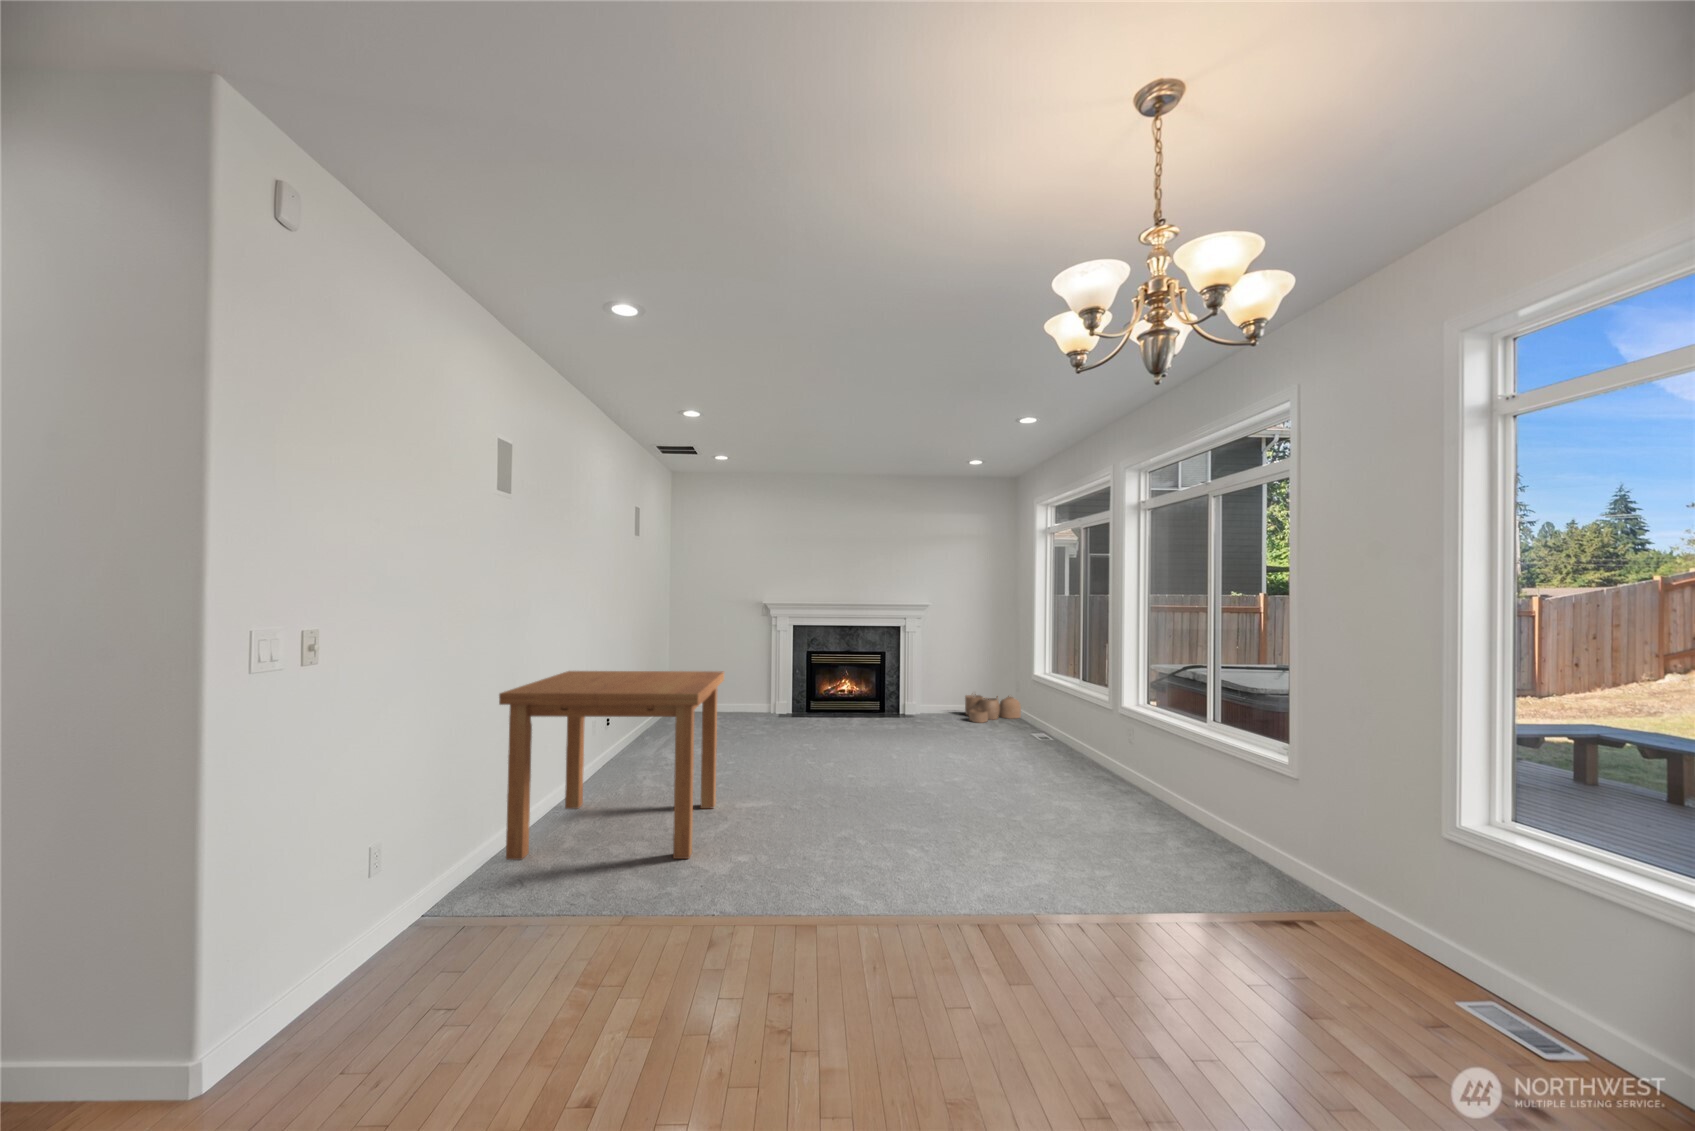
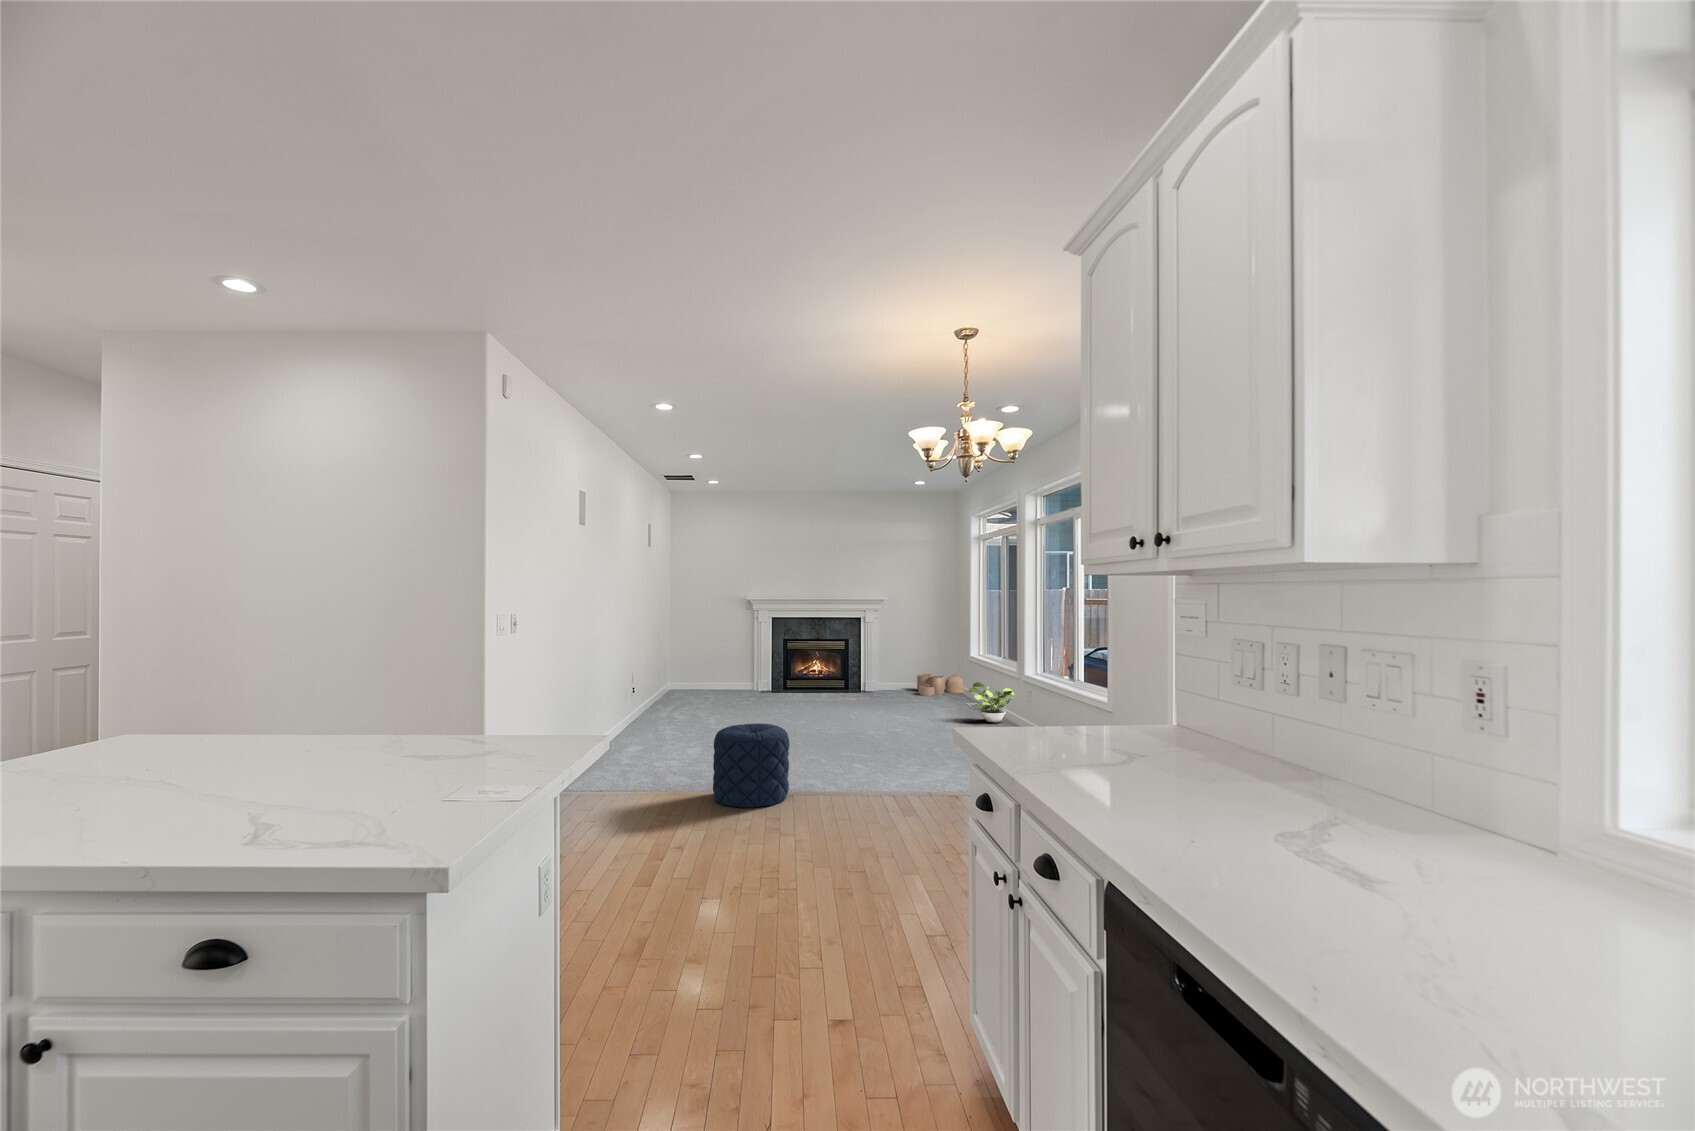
dining table: present [499,671,724,860] -> none [581,647,725,769]
potted plant: none [1043,716,1107,769] -> present [968,682,1014,722]
pouf: none [677,813,808,978] -> present [713,723,790,808]

